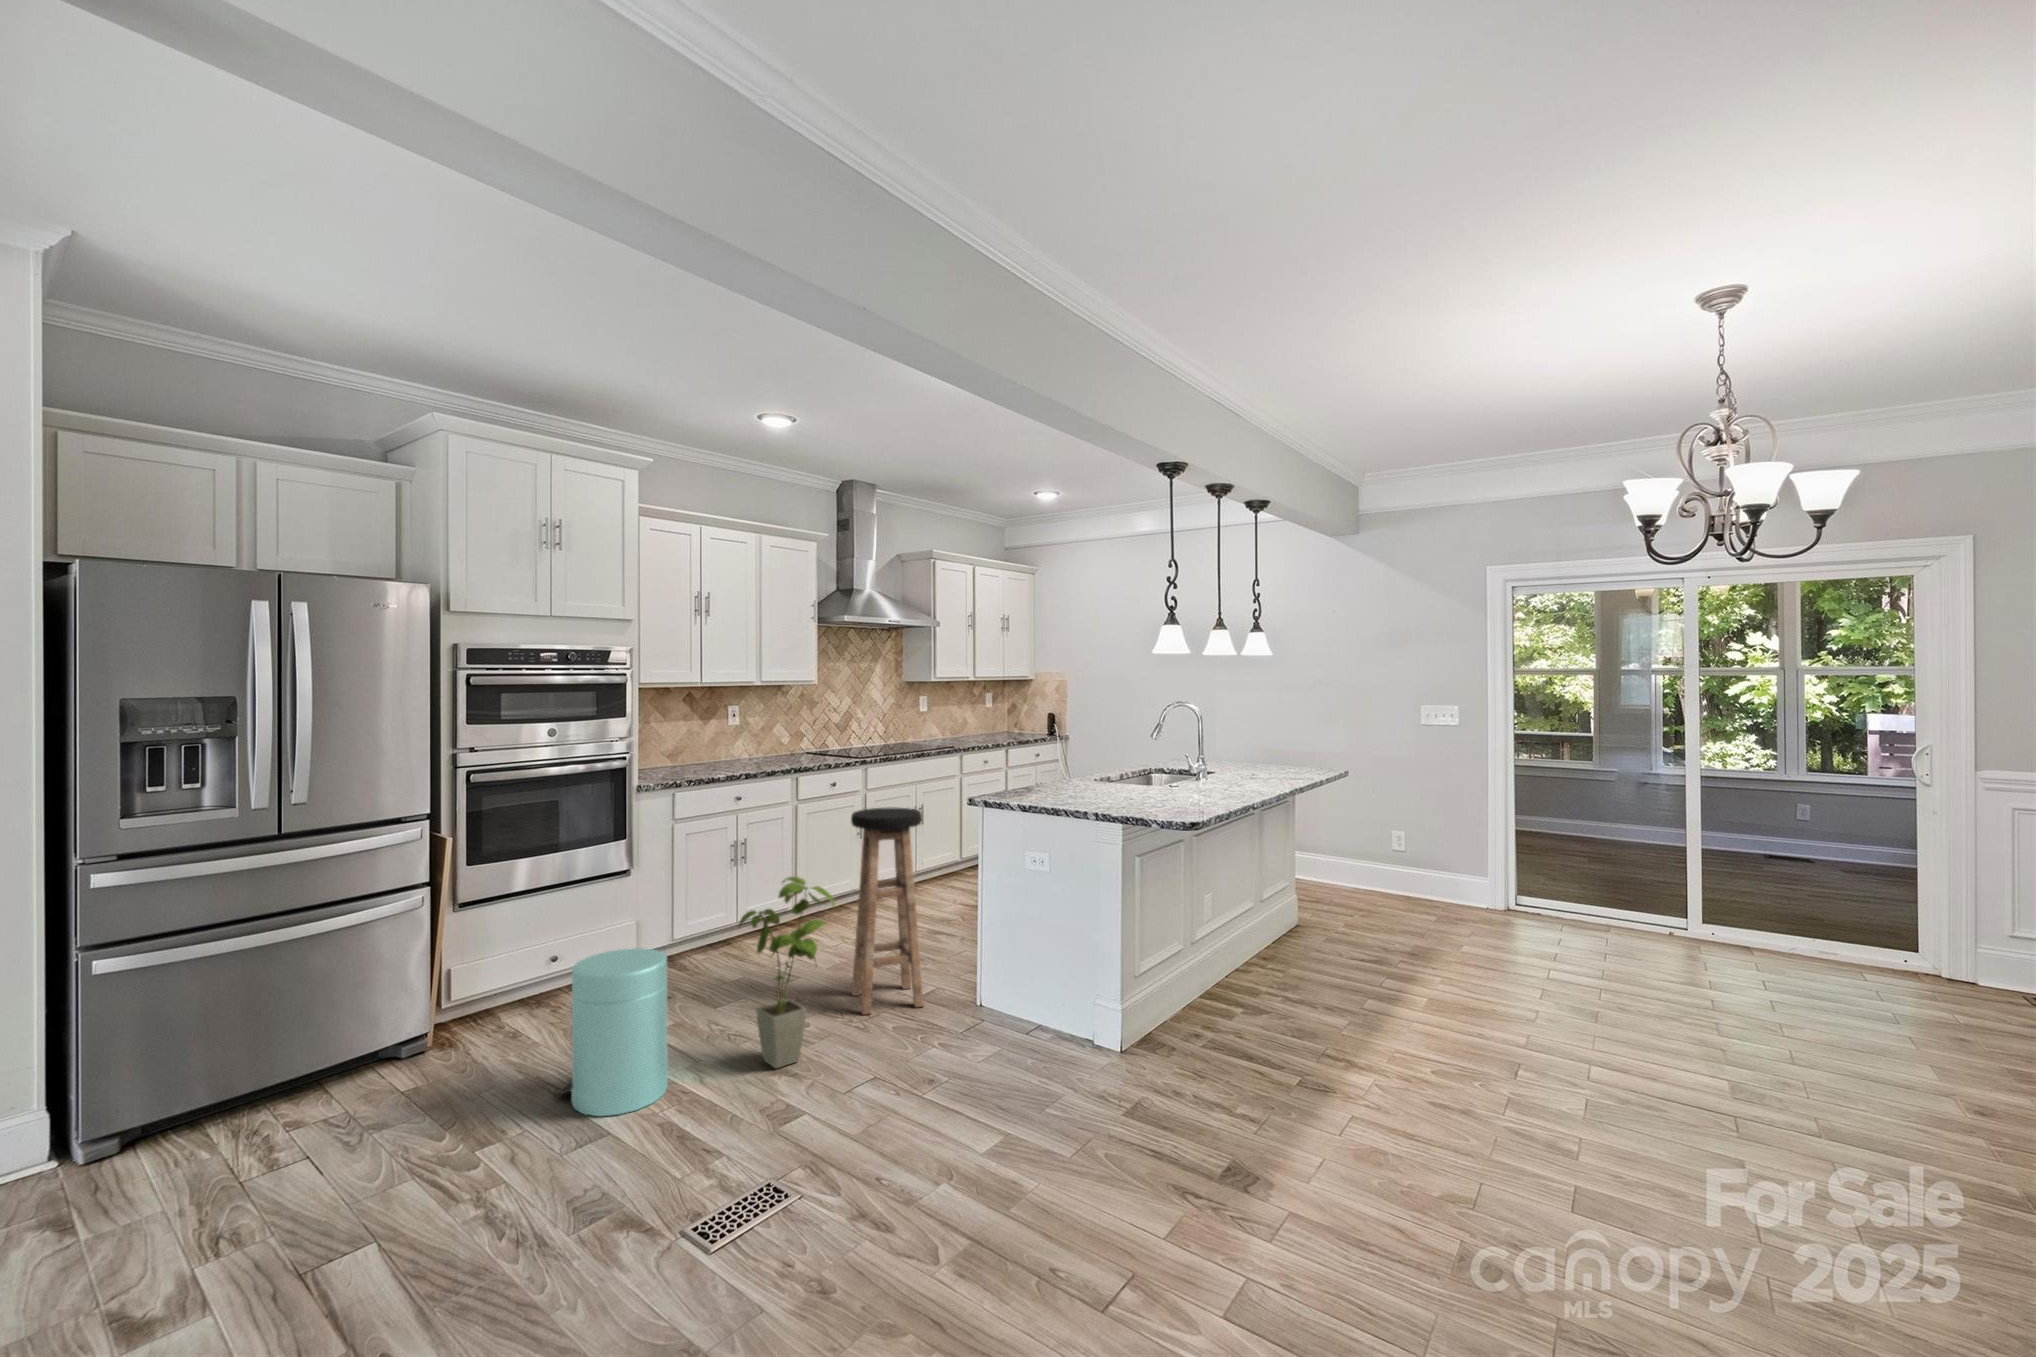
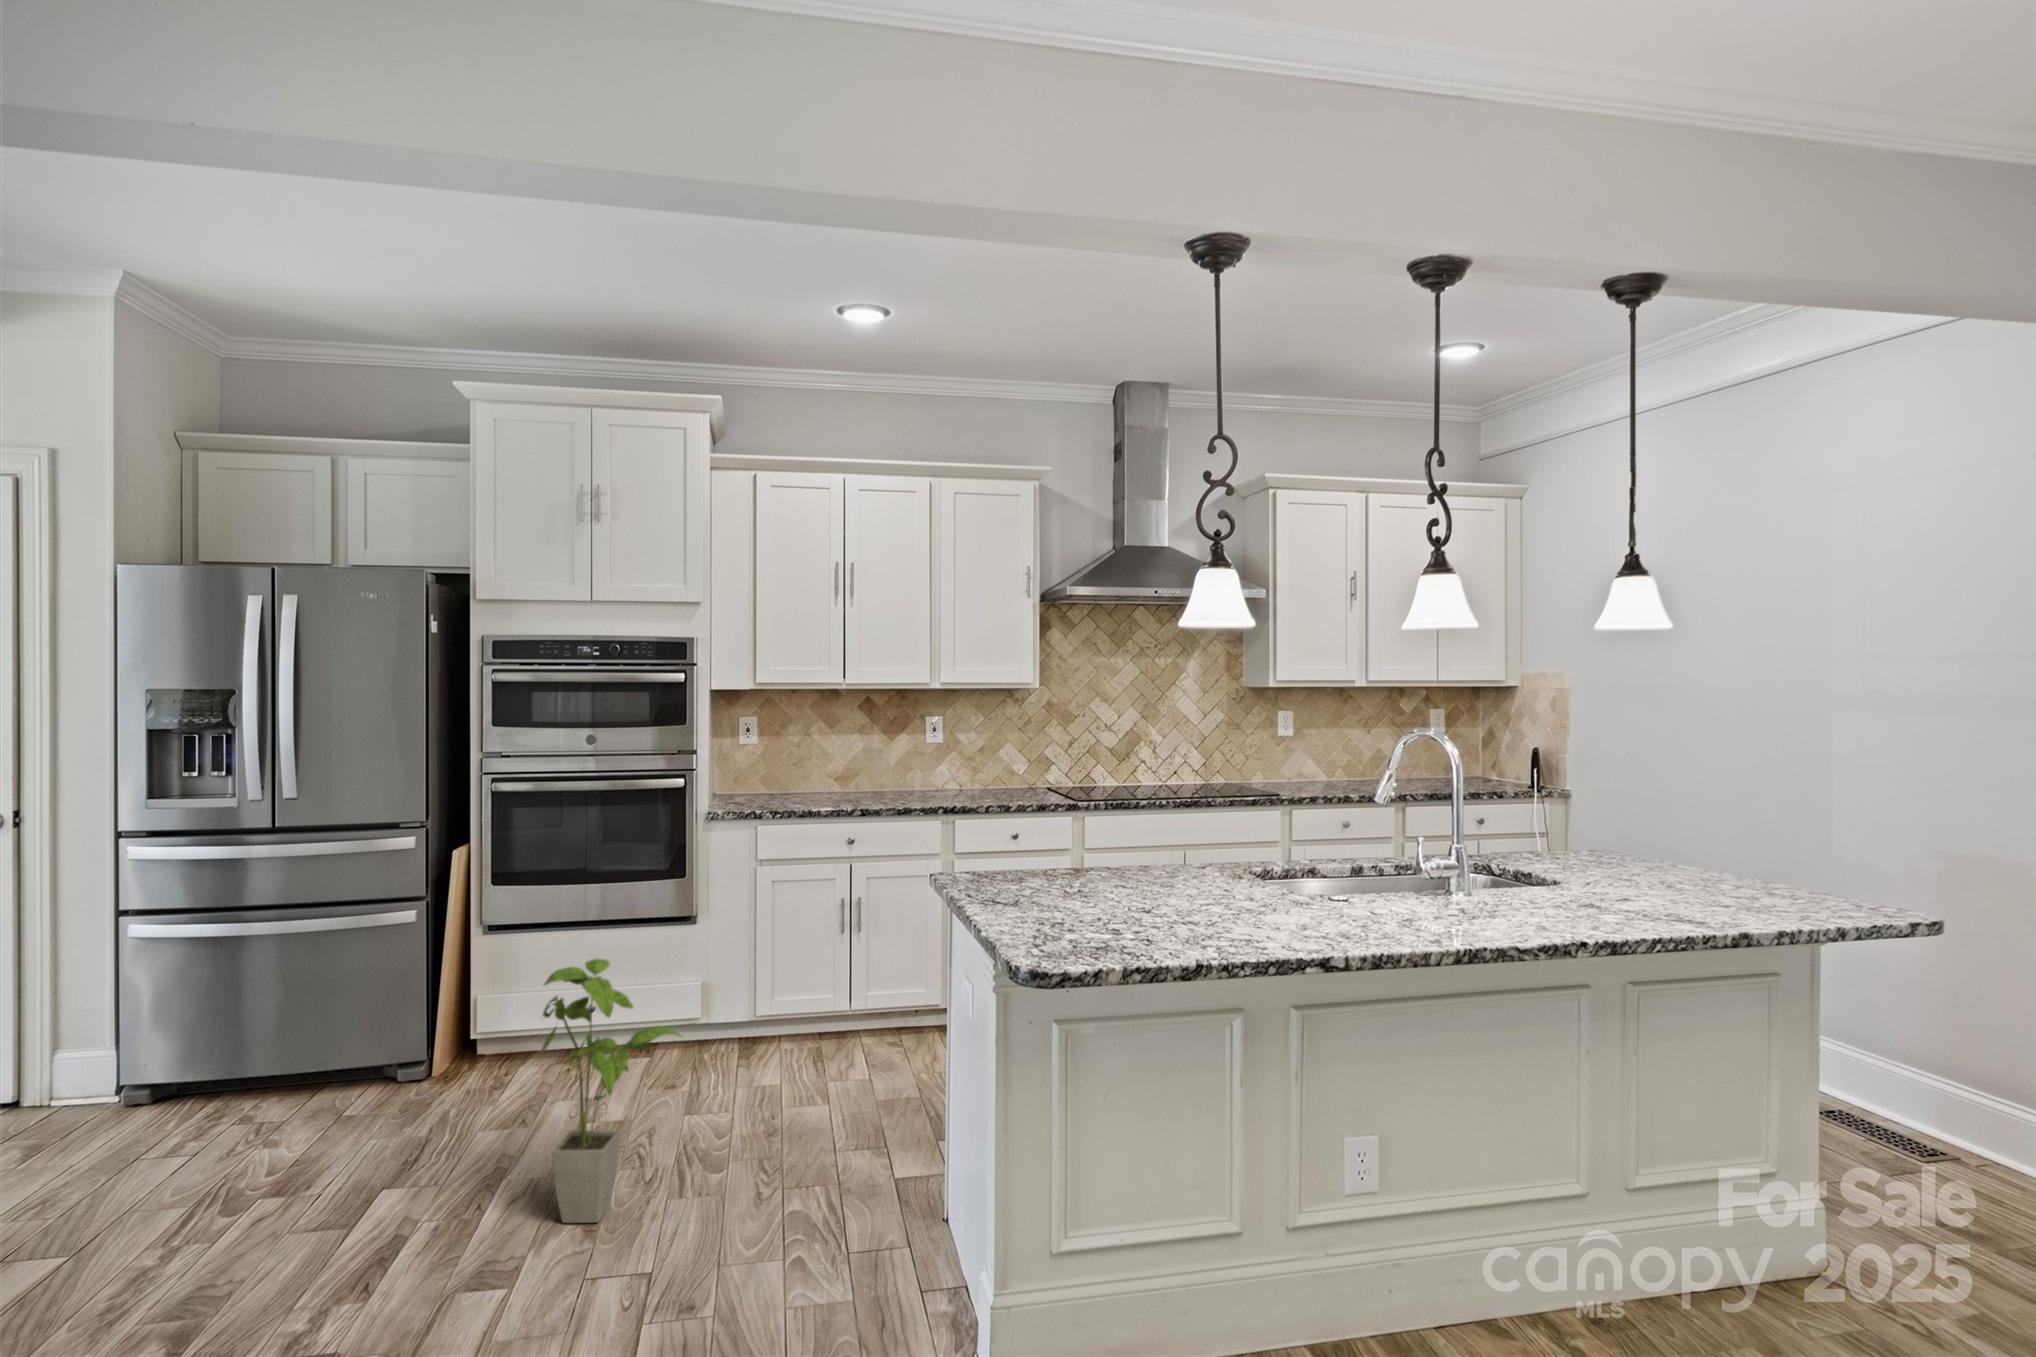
bar stool: present [851,807,923,1015] -> none [773,878,900,1202]
trash can: present [556,948,668,1116] -> none [352,1012,474,1218]

